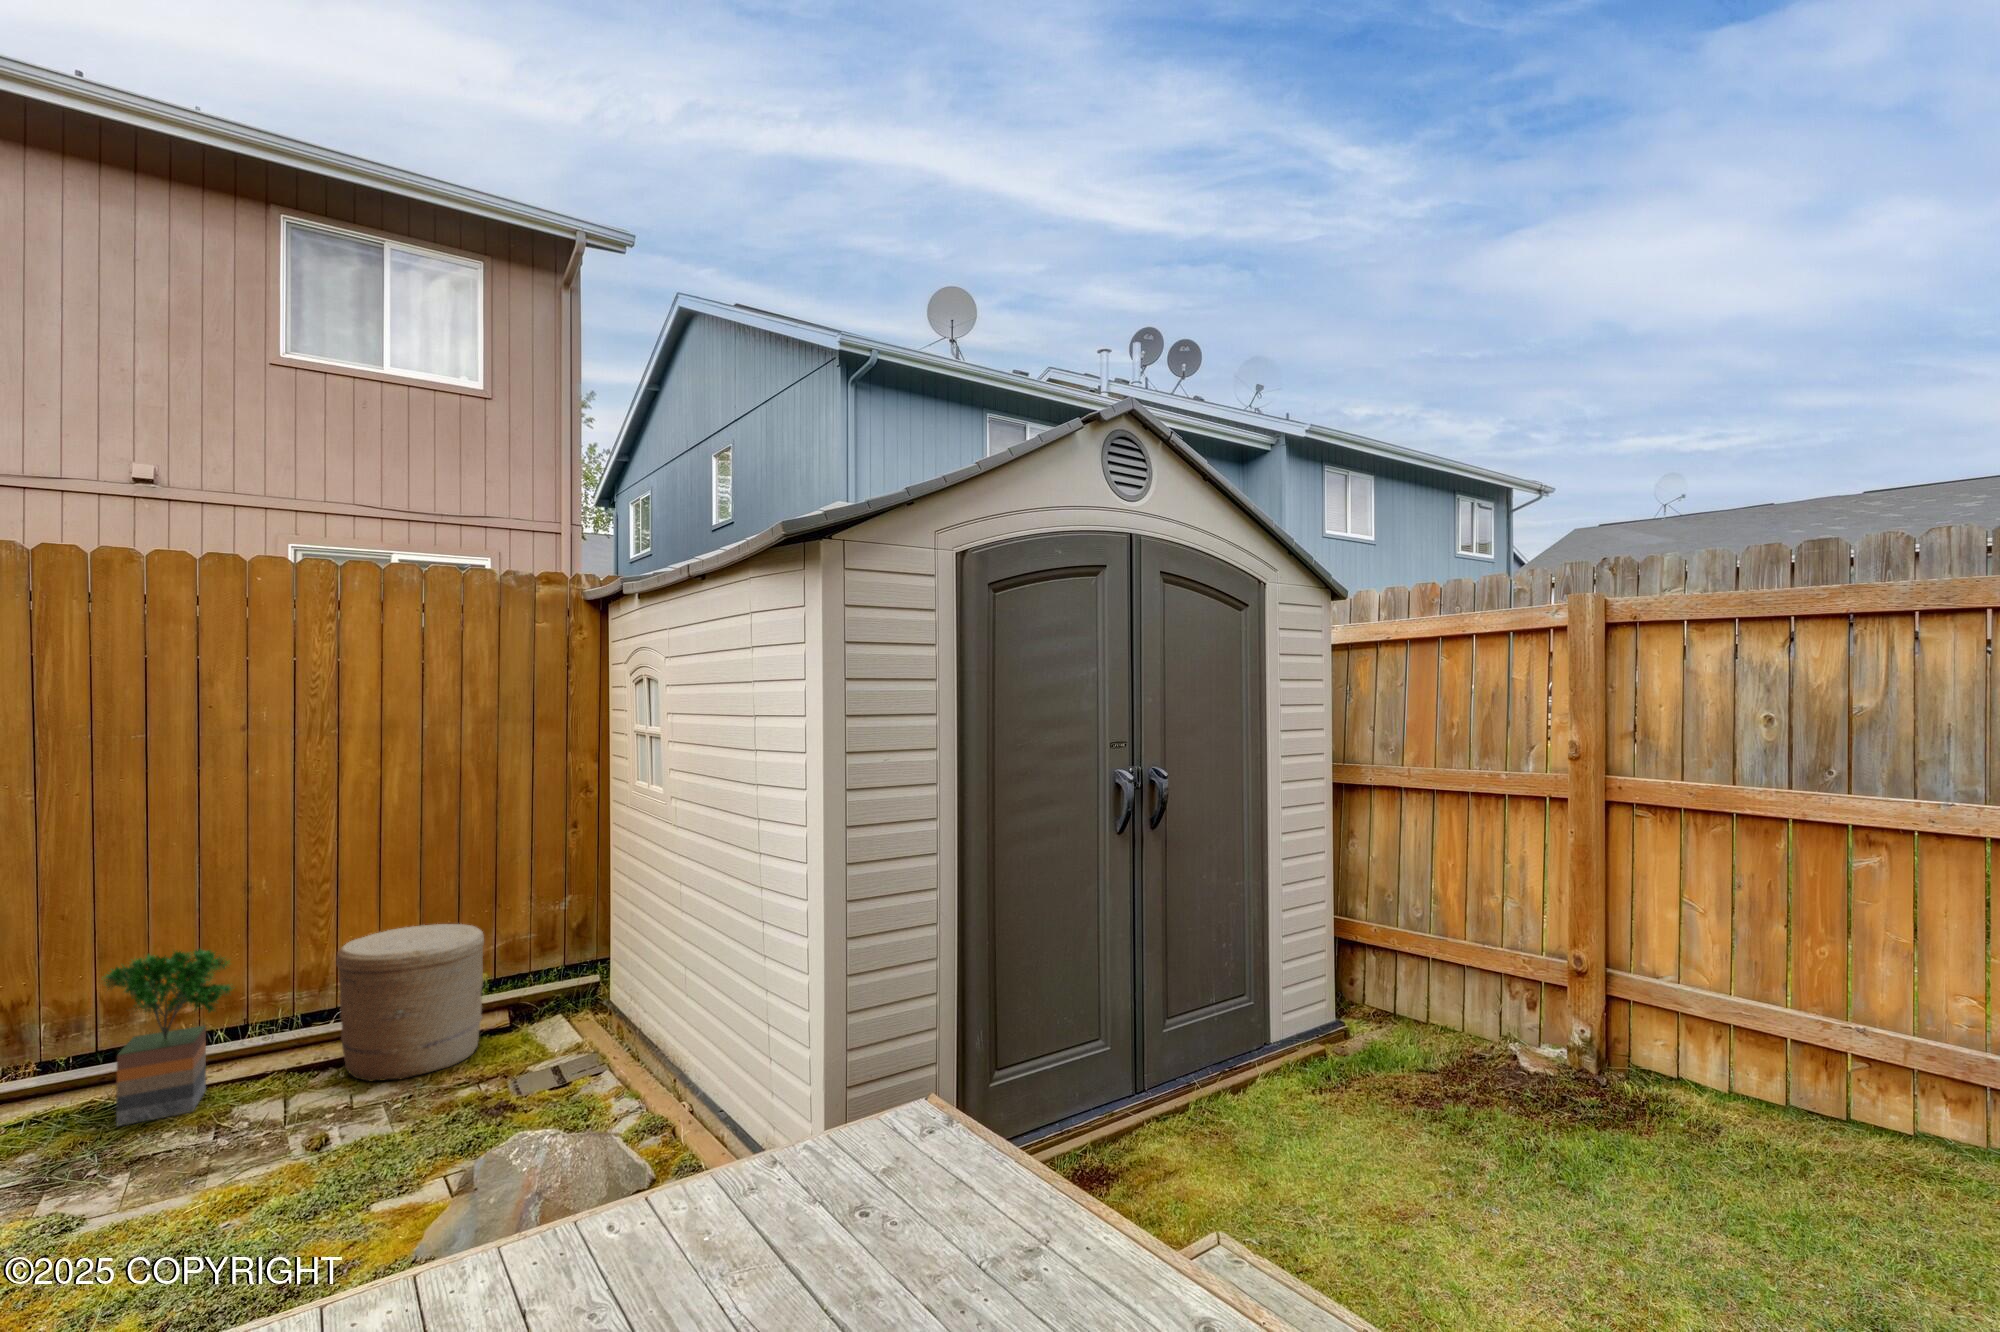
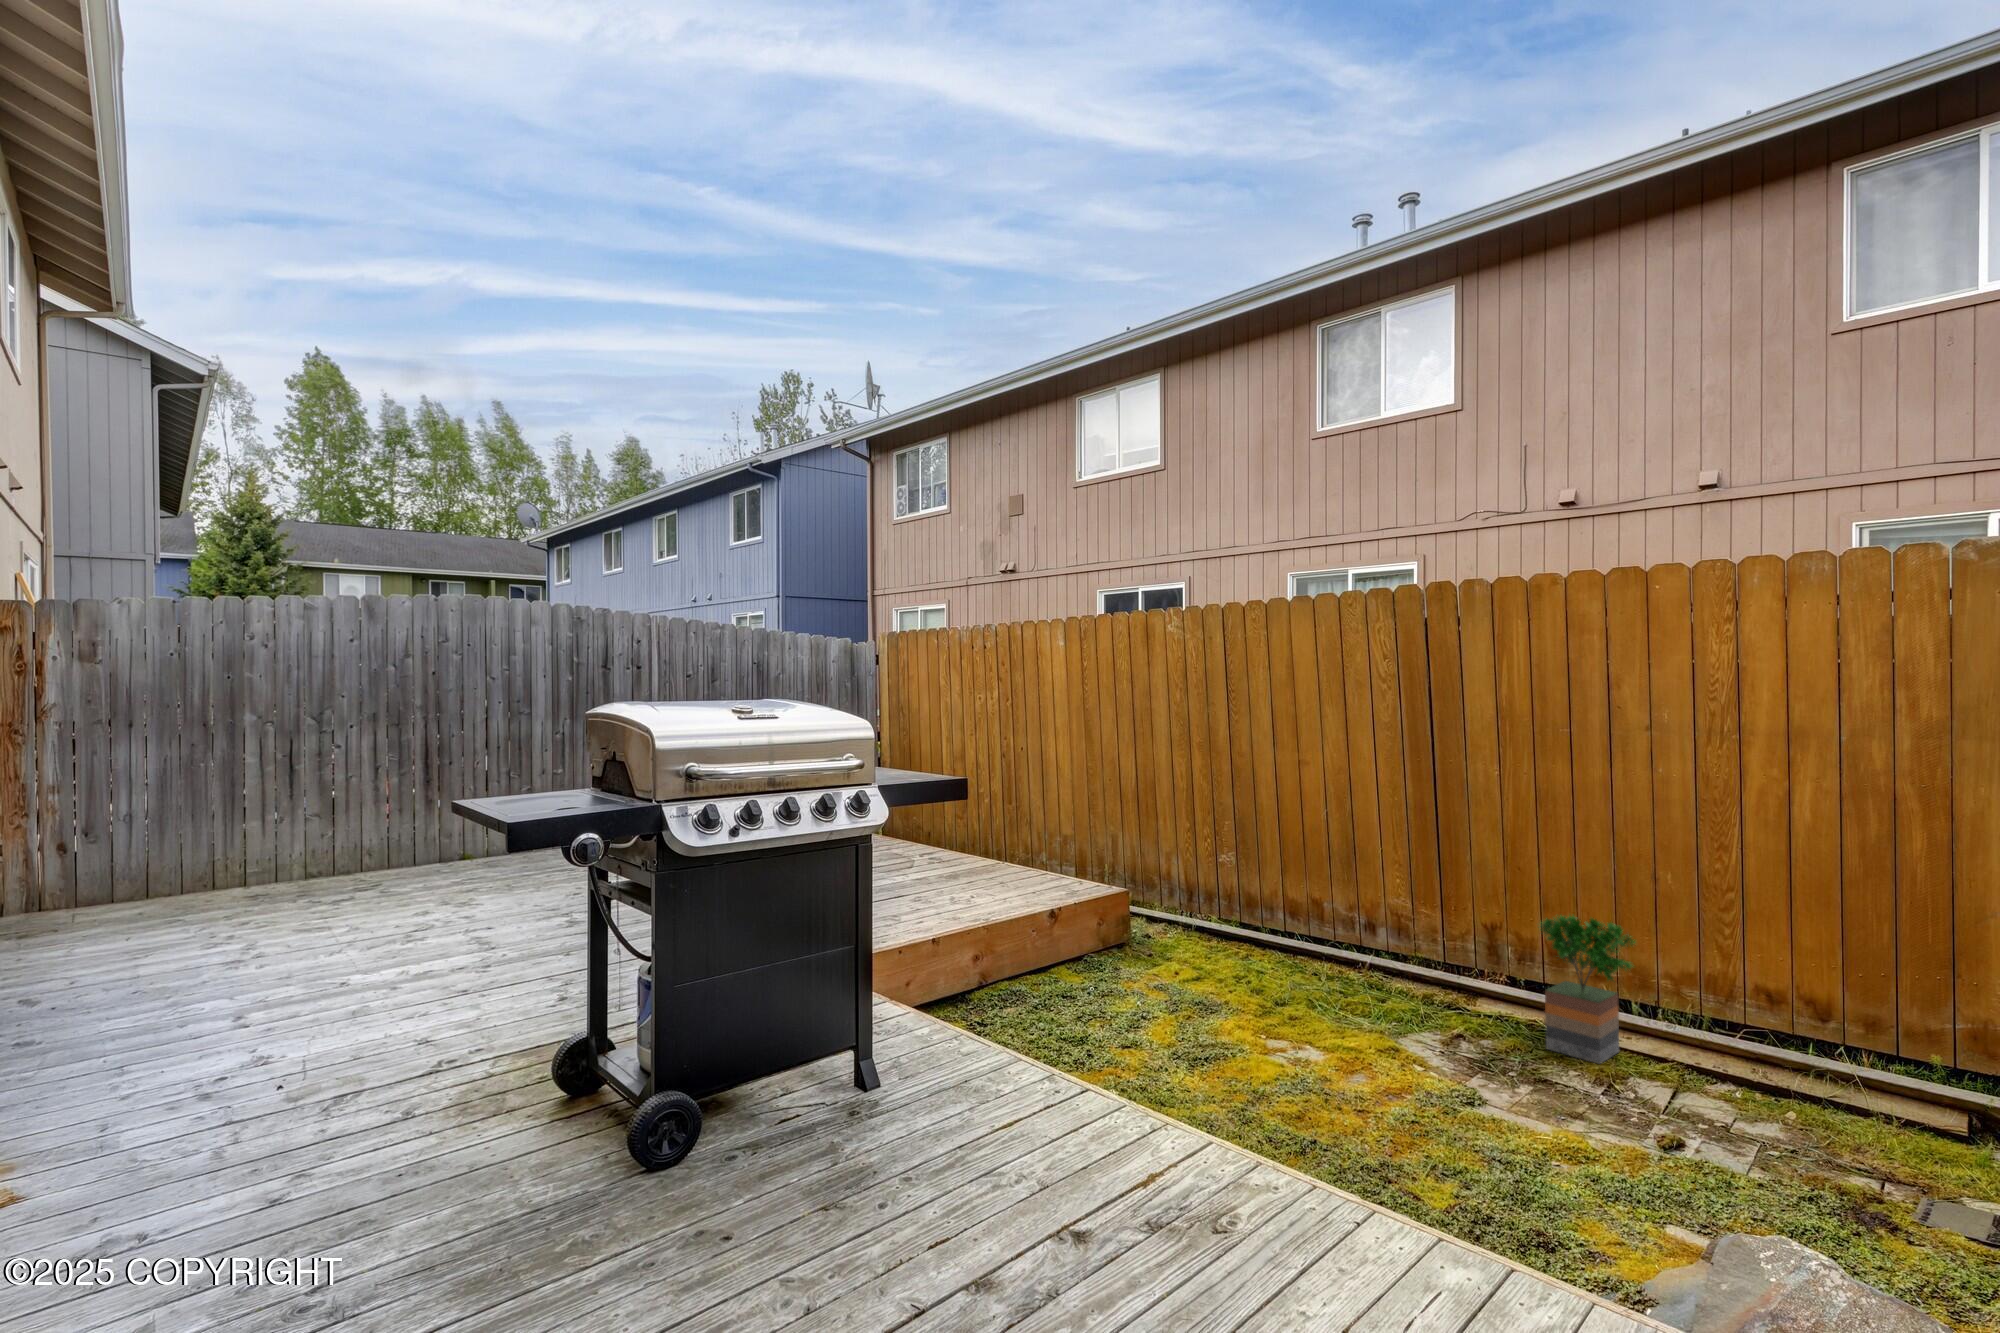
woven basket: present [336,924,484,1081] -> none [1725,957,1916,1144]

